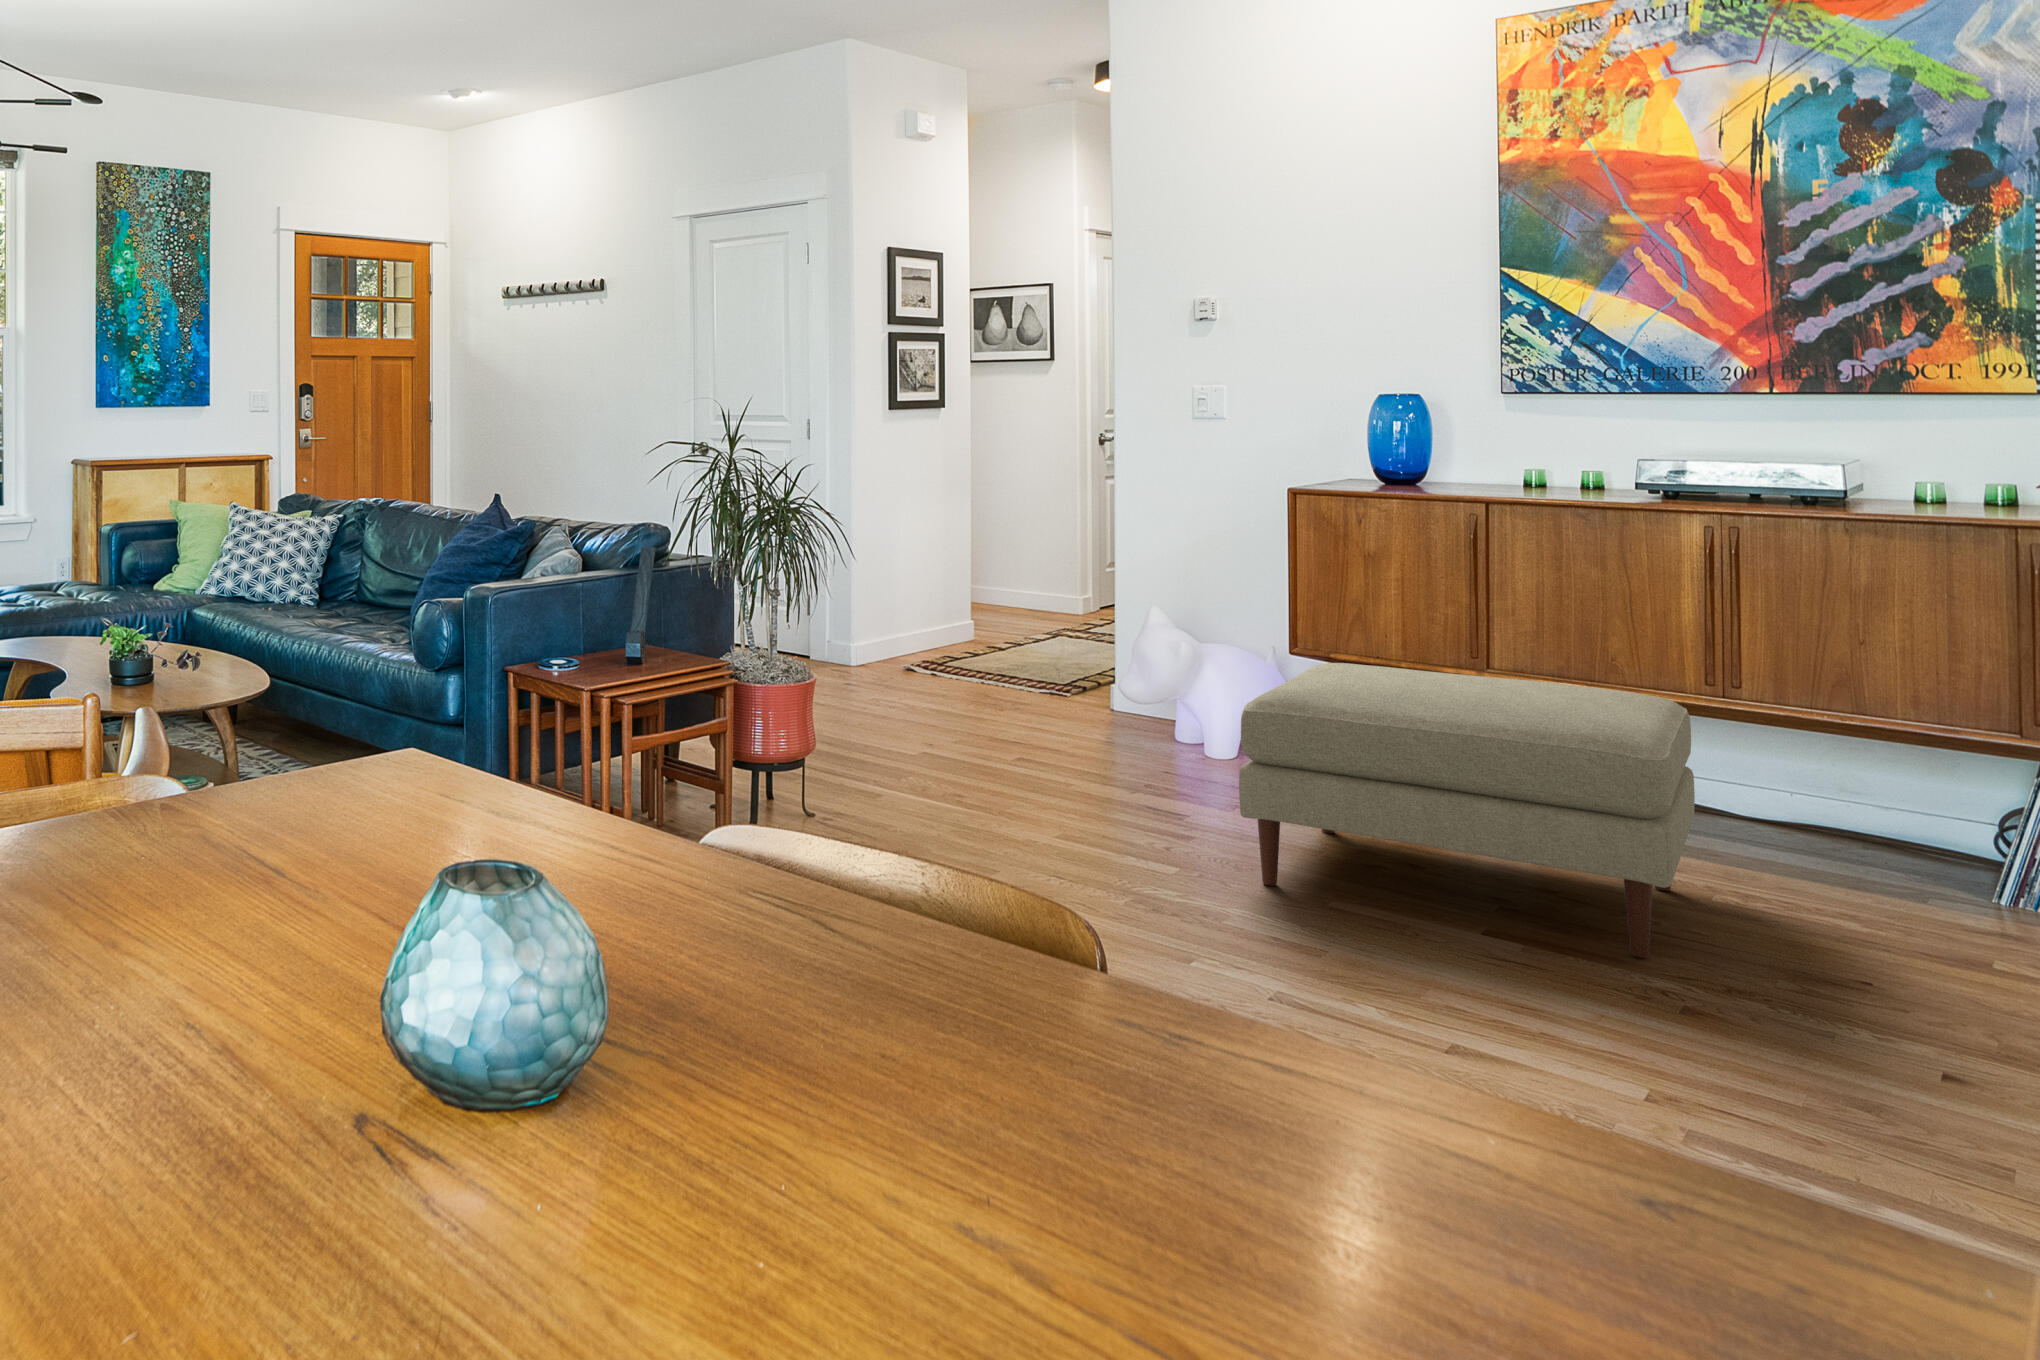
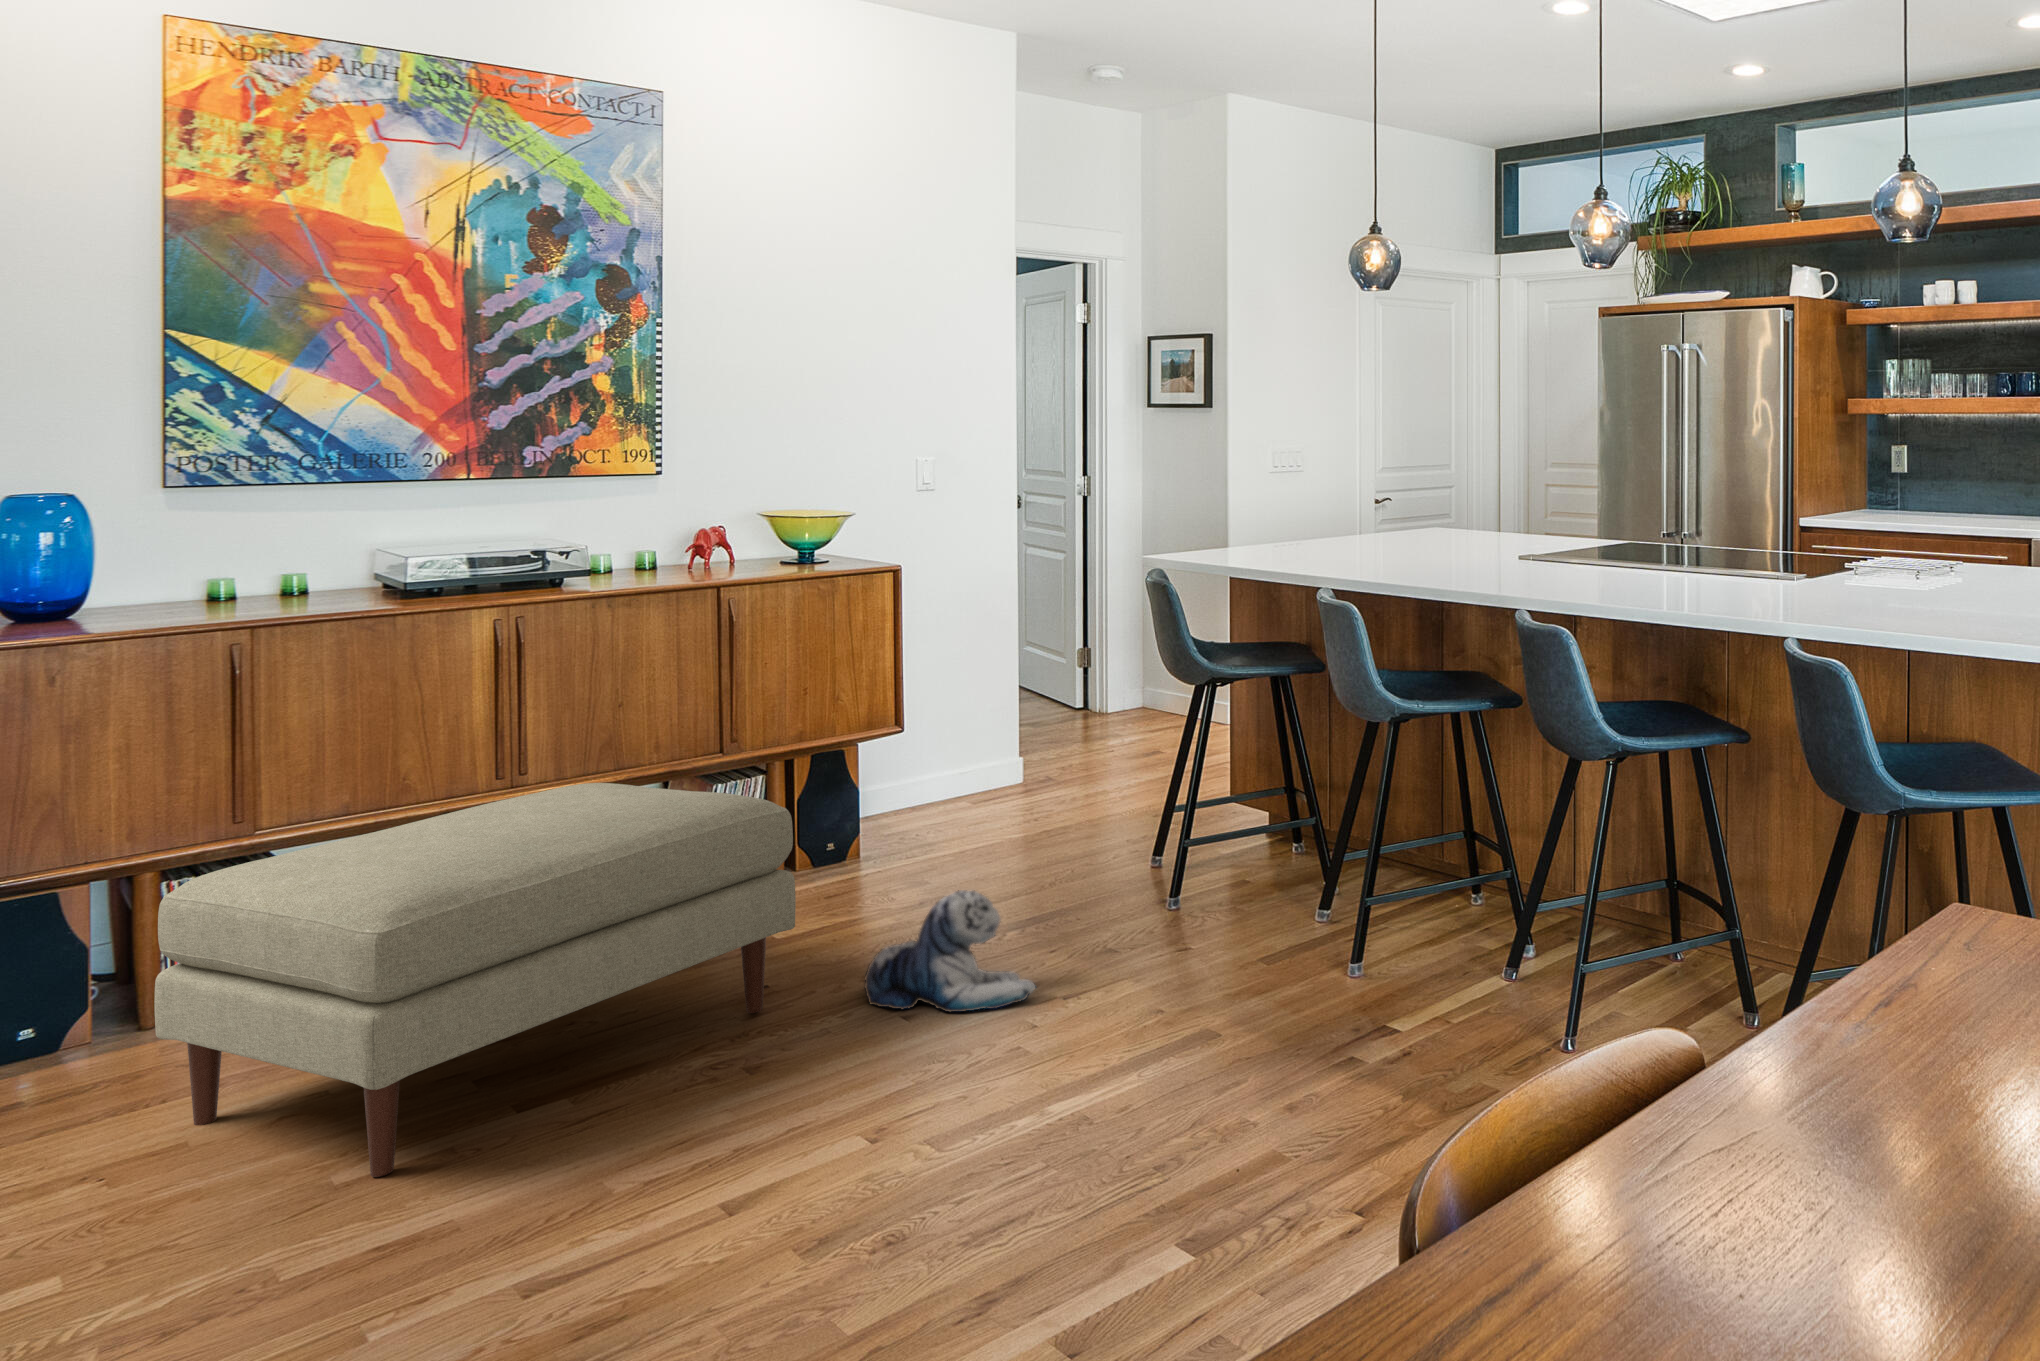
plush toy: none [1695,917,1854,1079] -> present [865,890,1036,1012]

